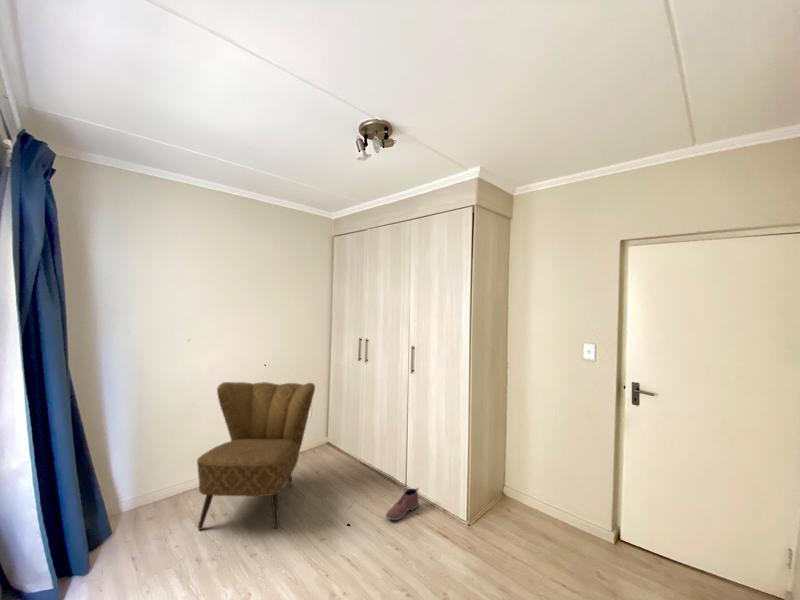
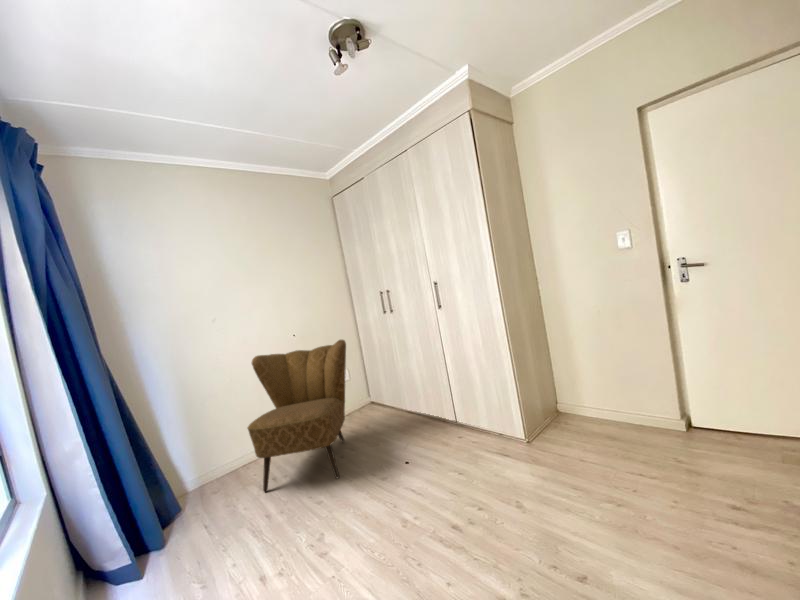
shoe: present [386,488,419,520] -> none [442,419,473,452]

